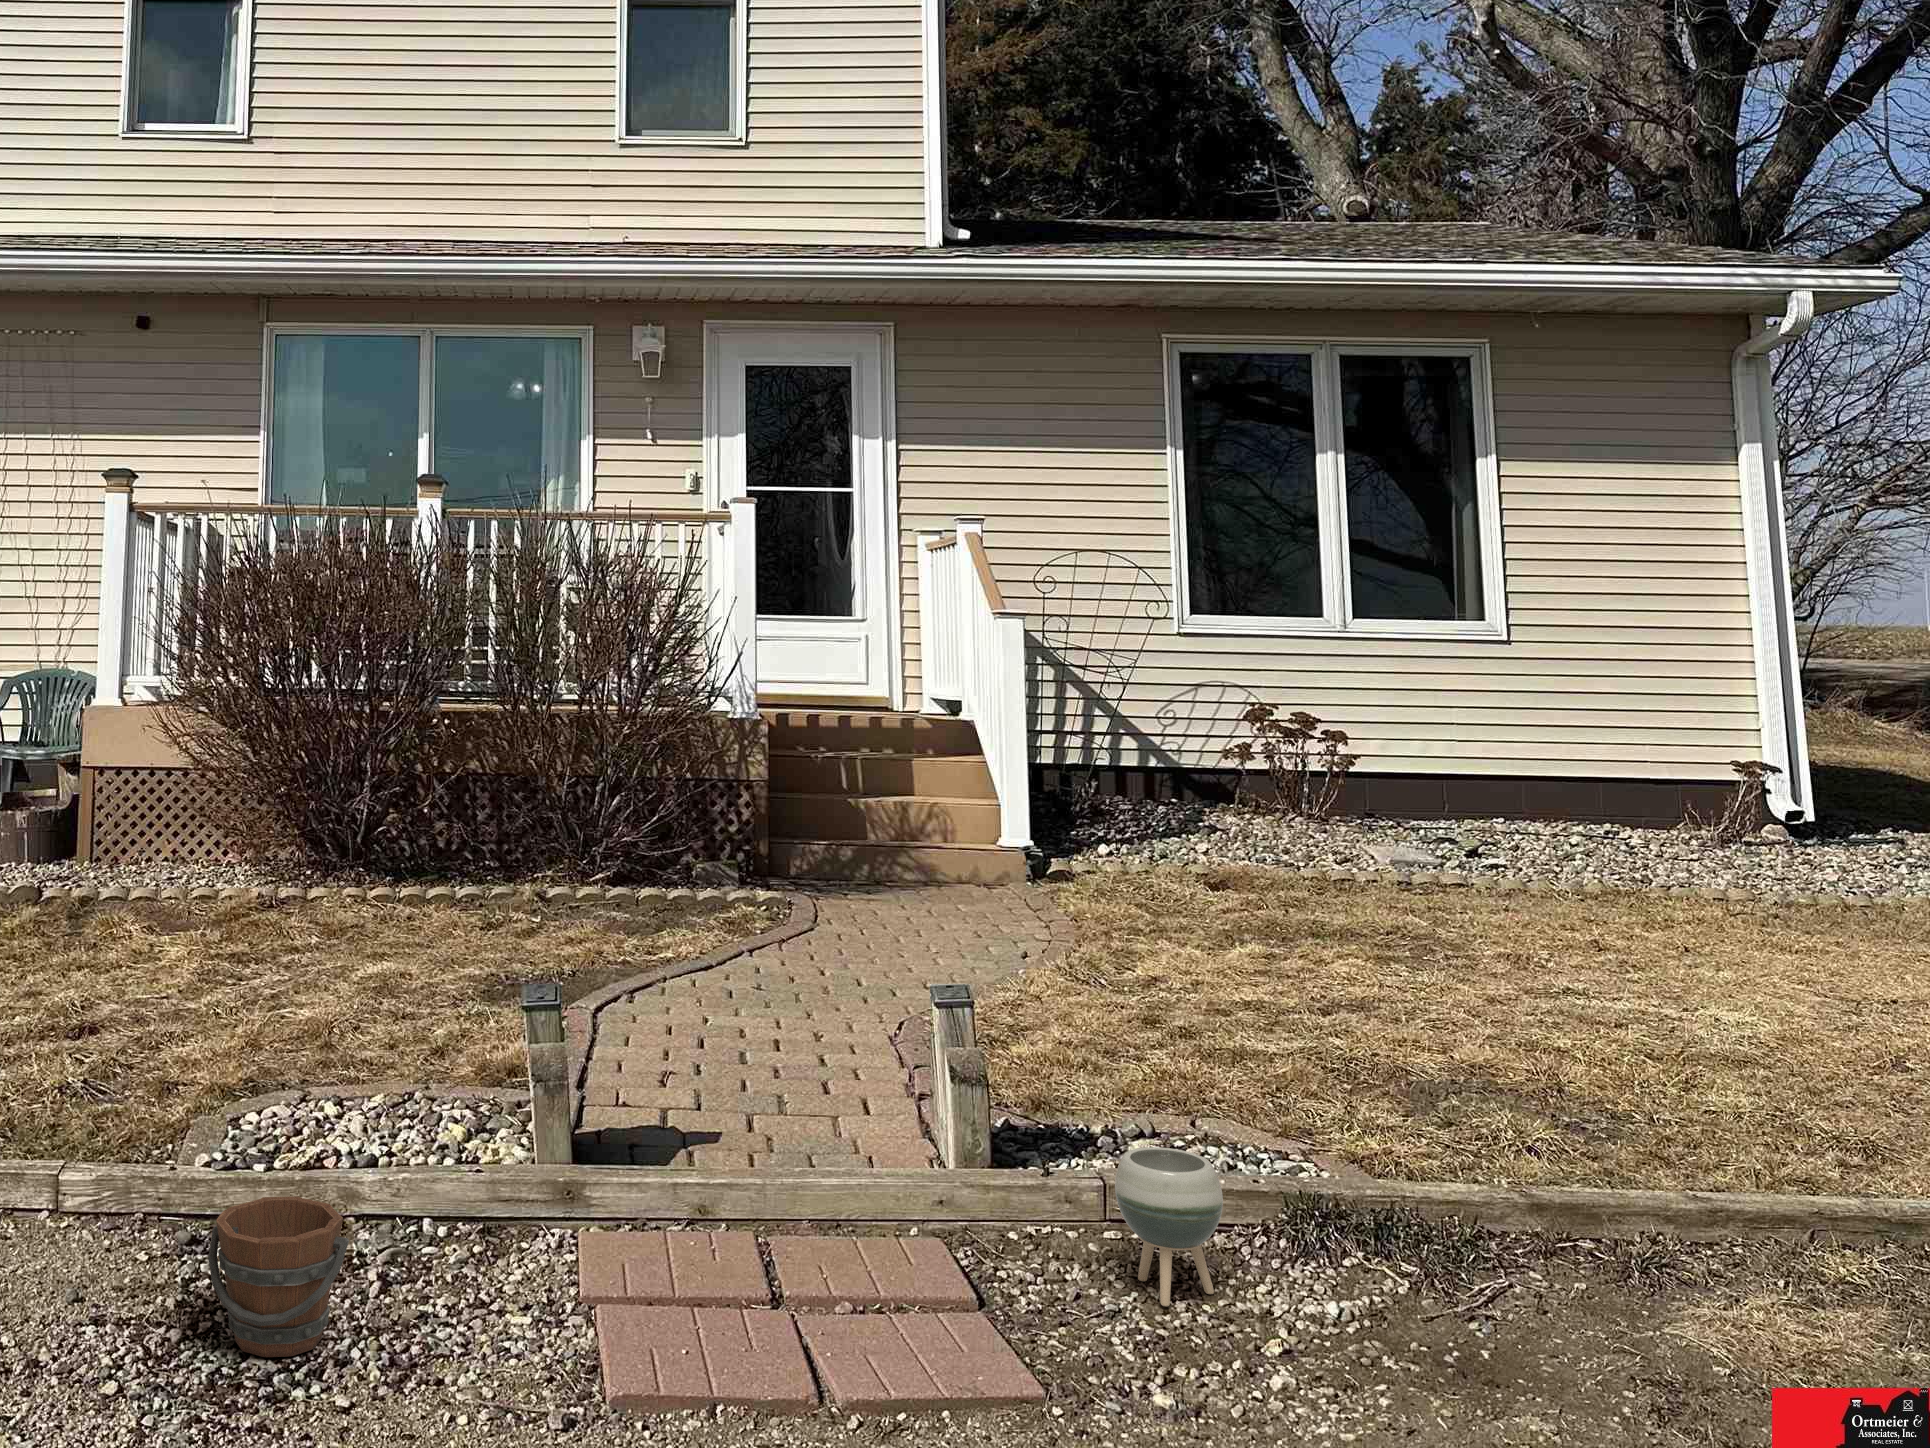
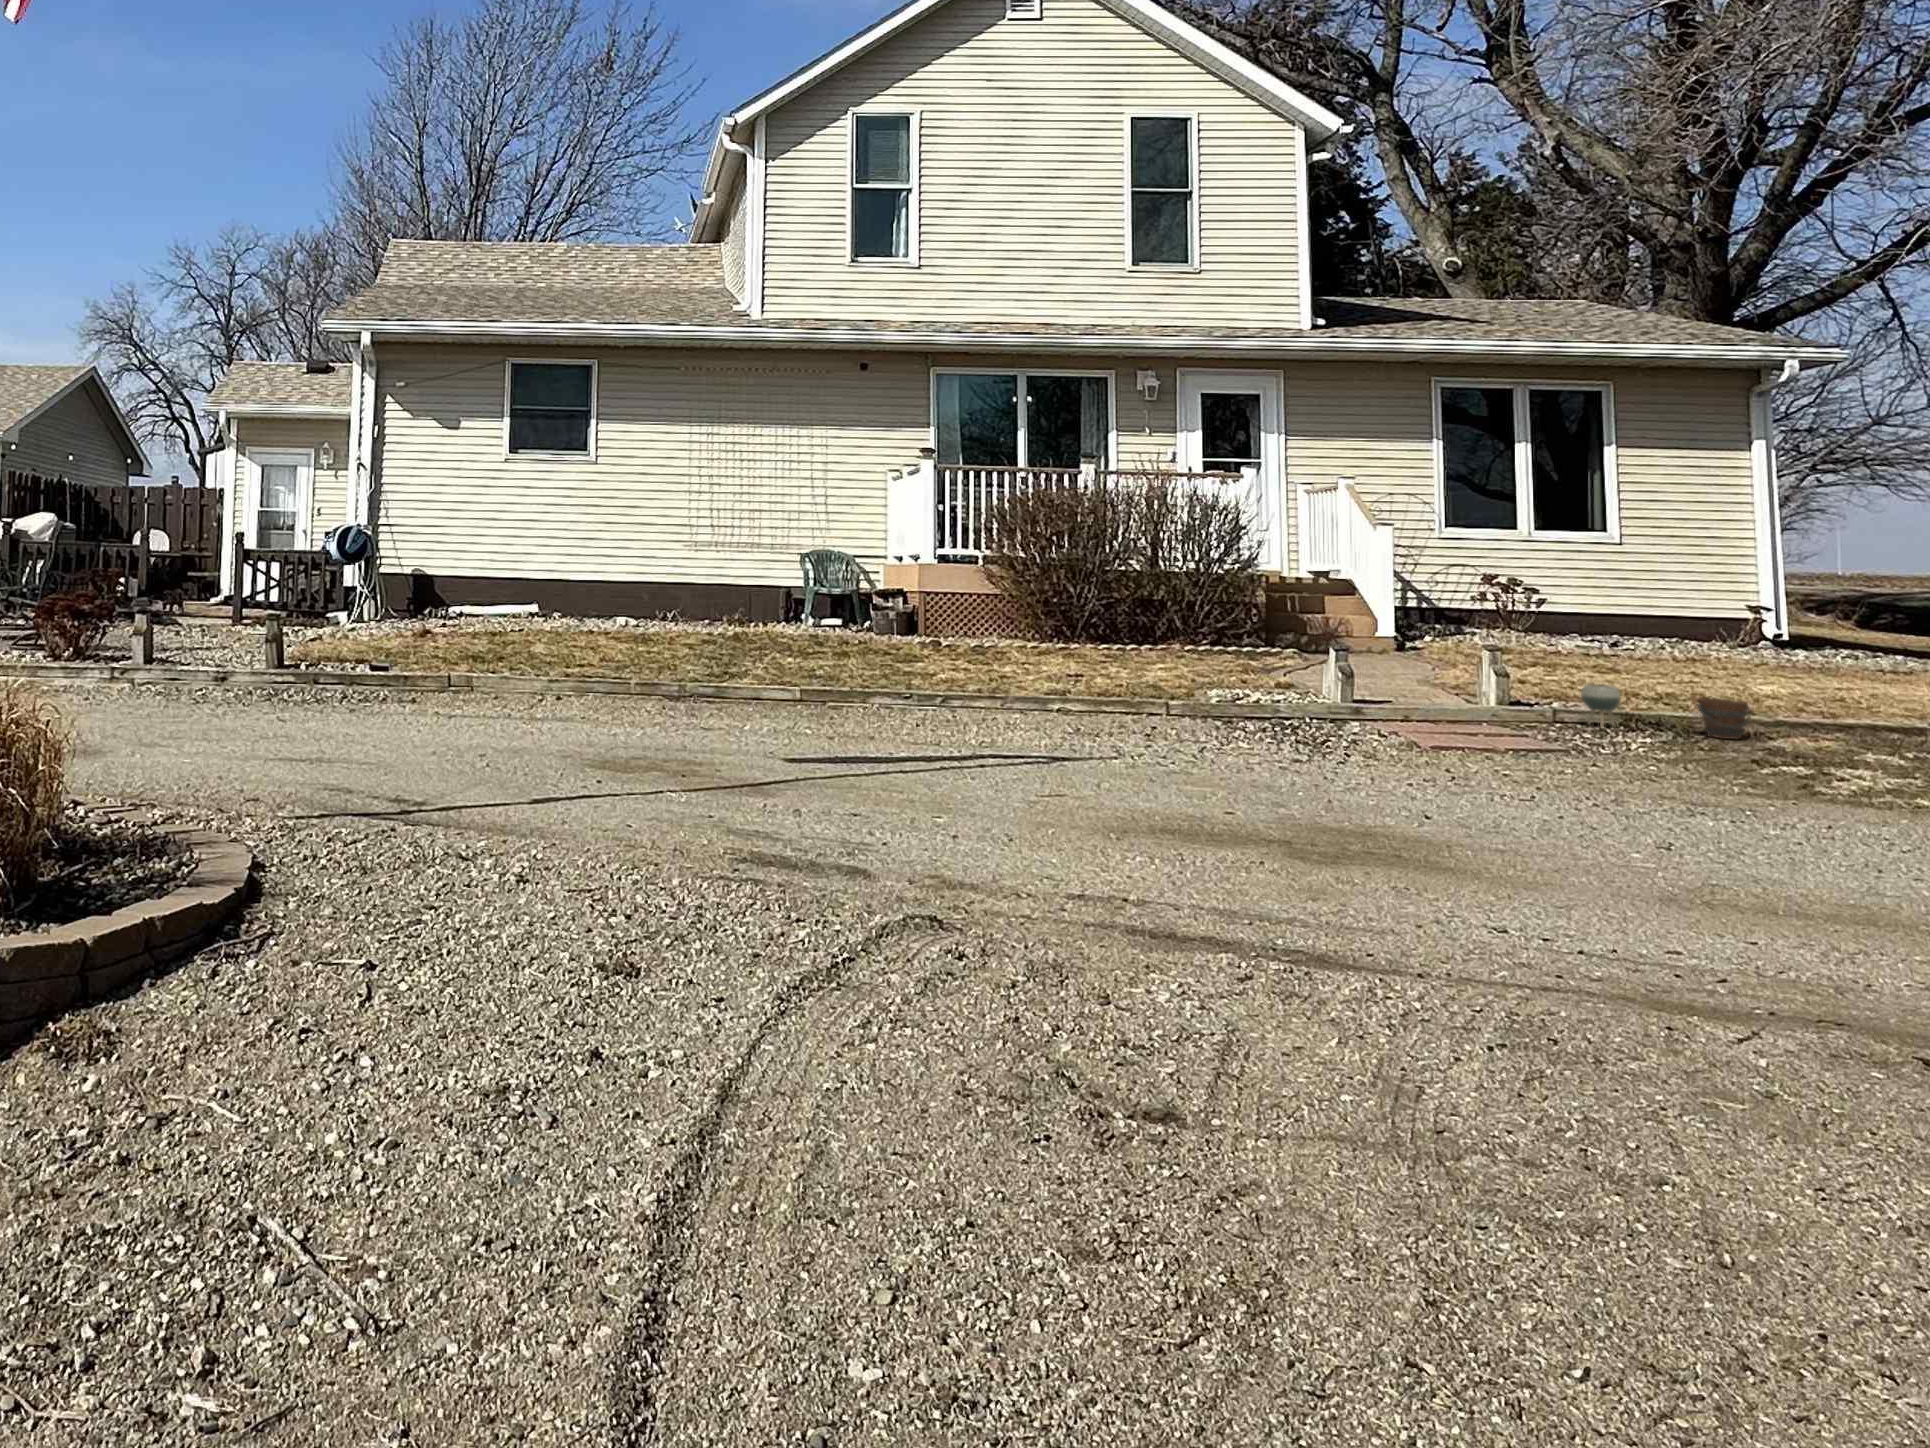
bucket: present [208,1196,349,1357] -> present [1697,698,1751,739]

